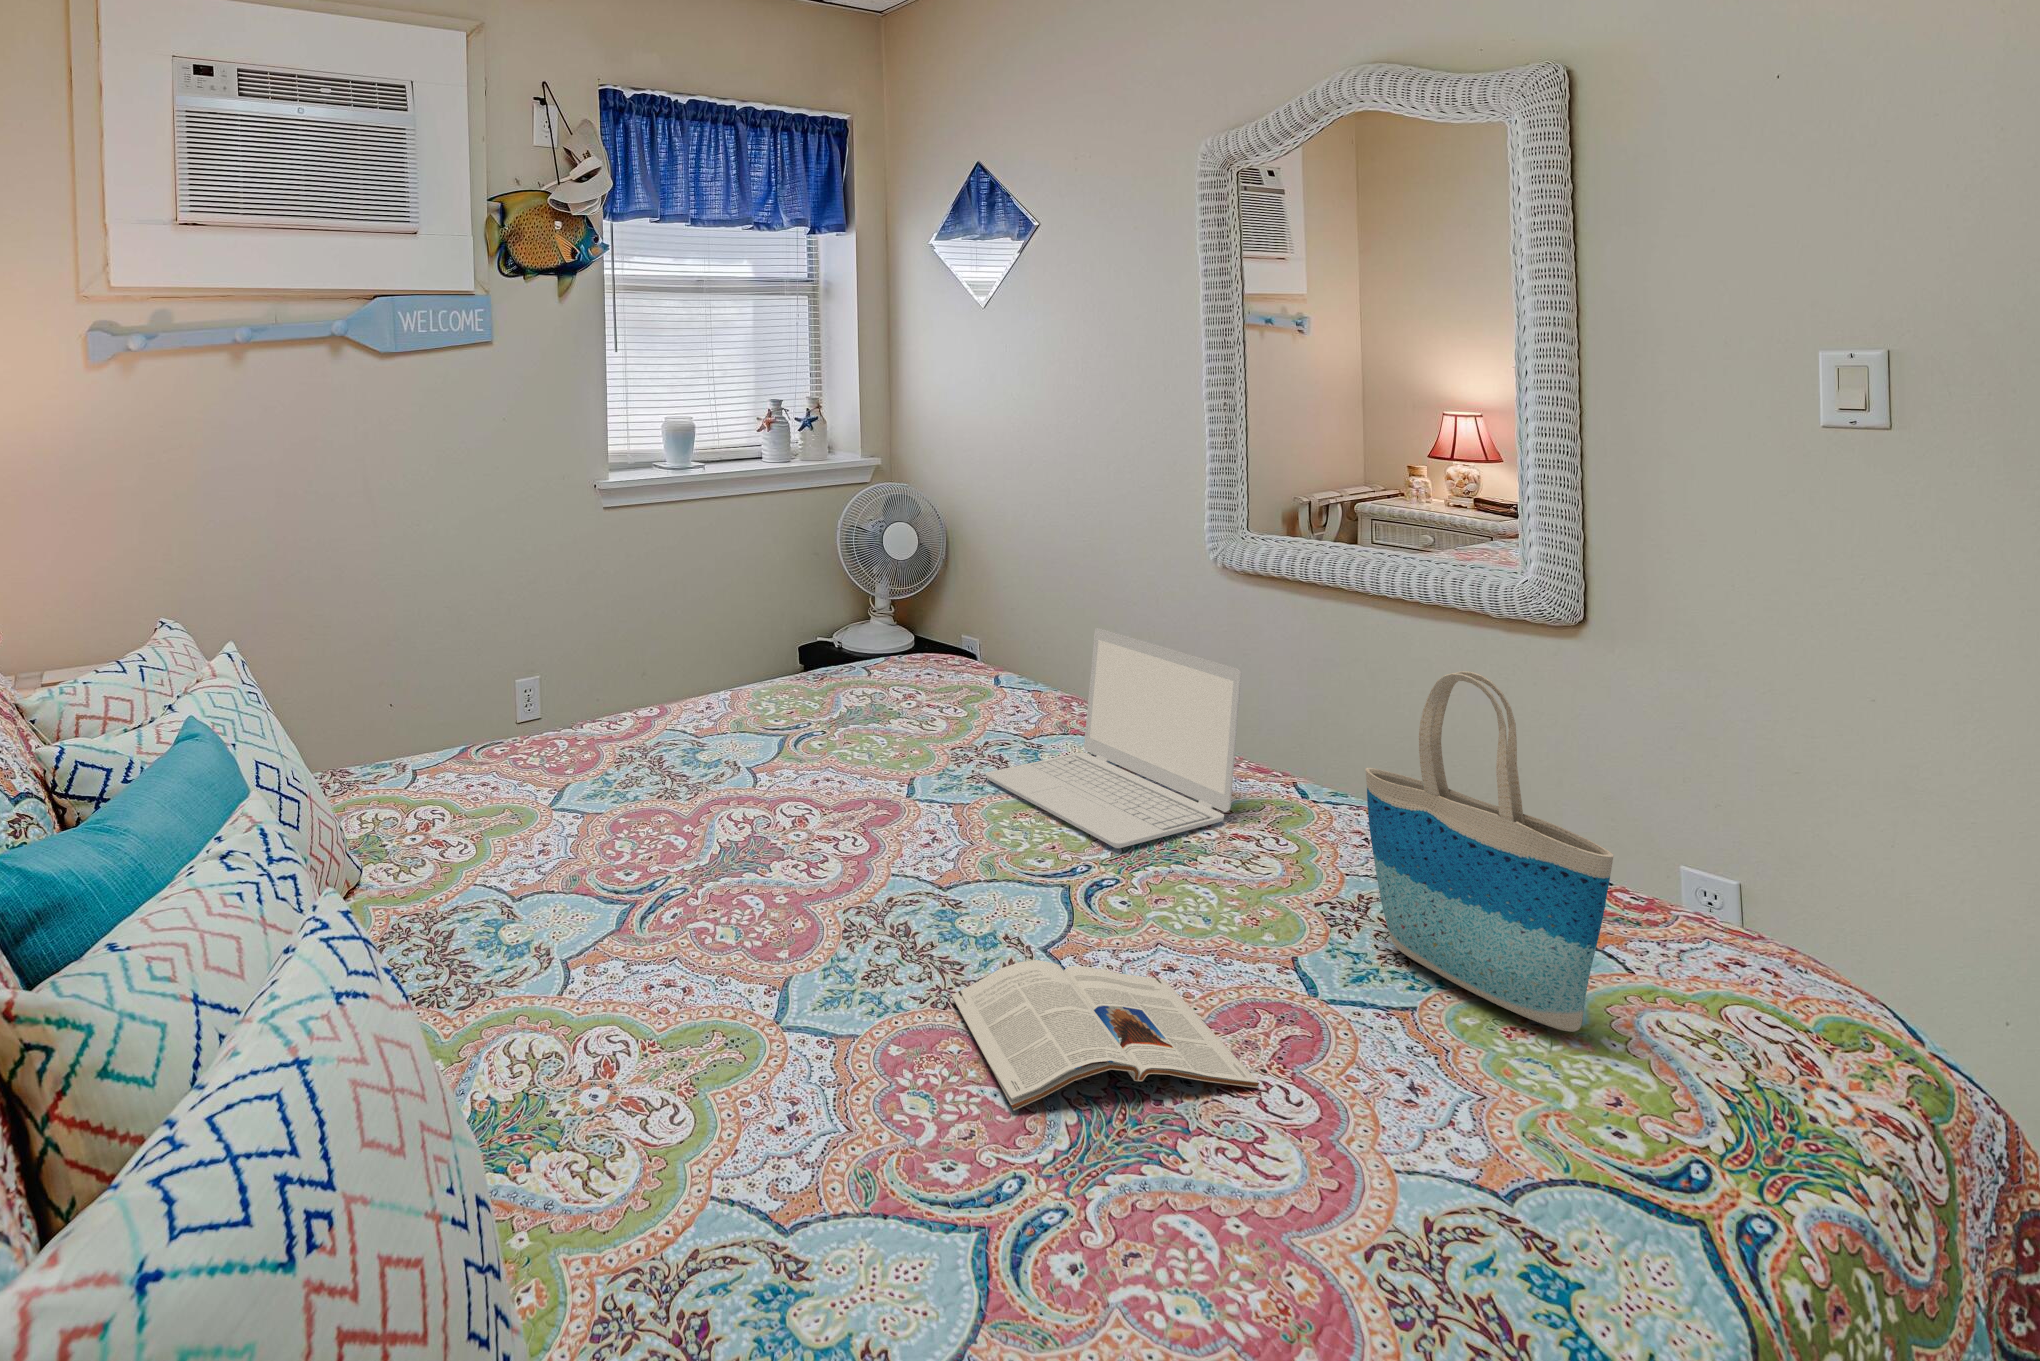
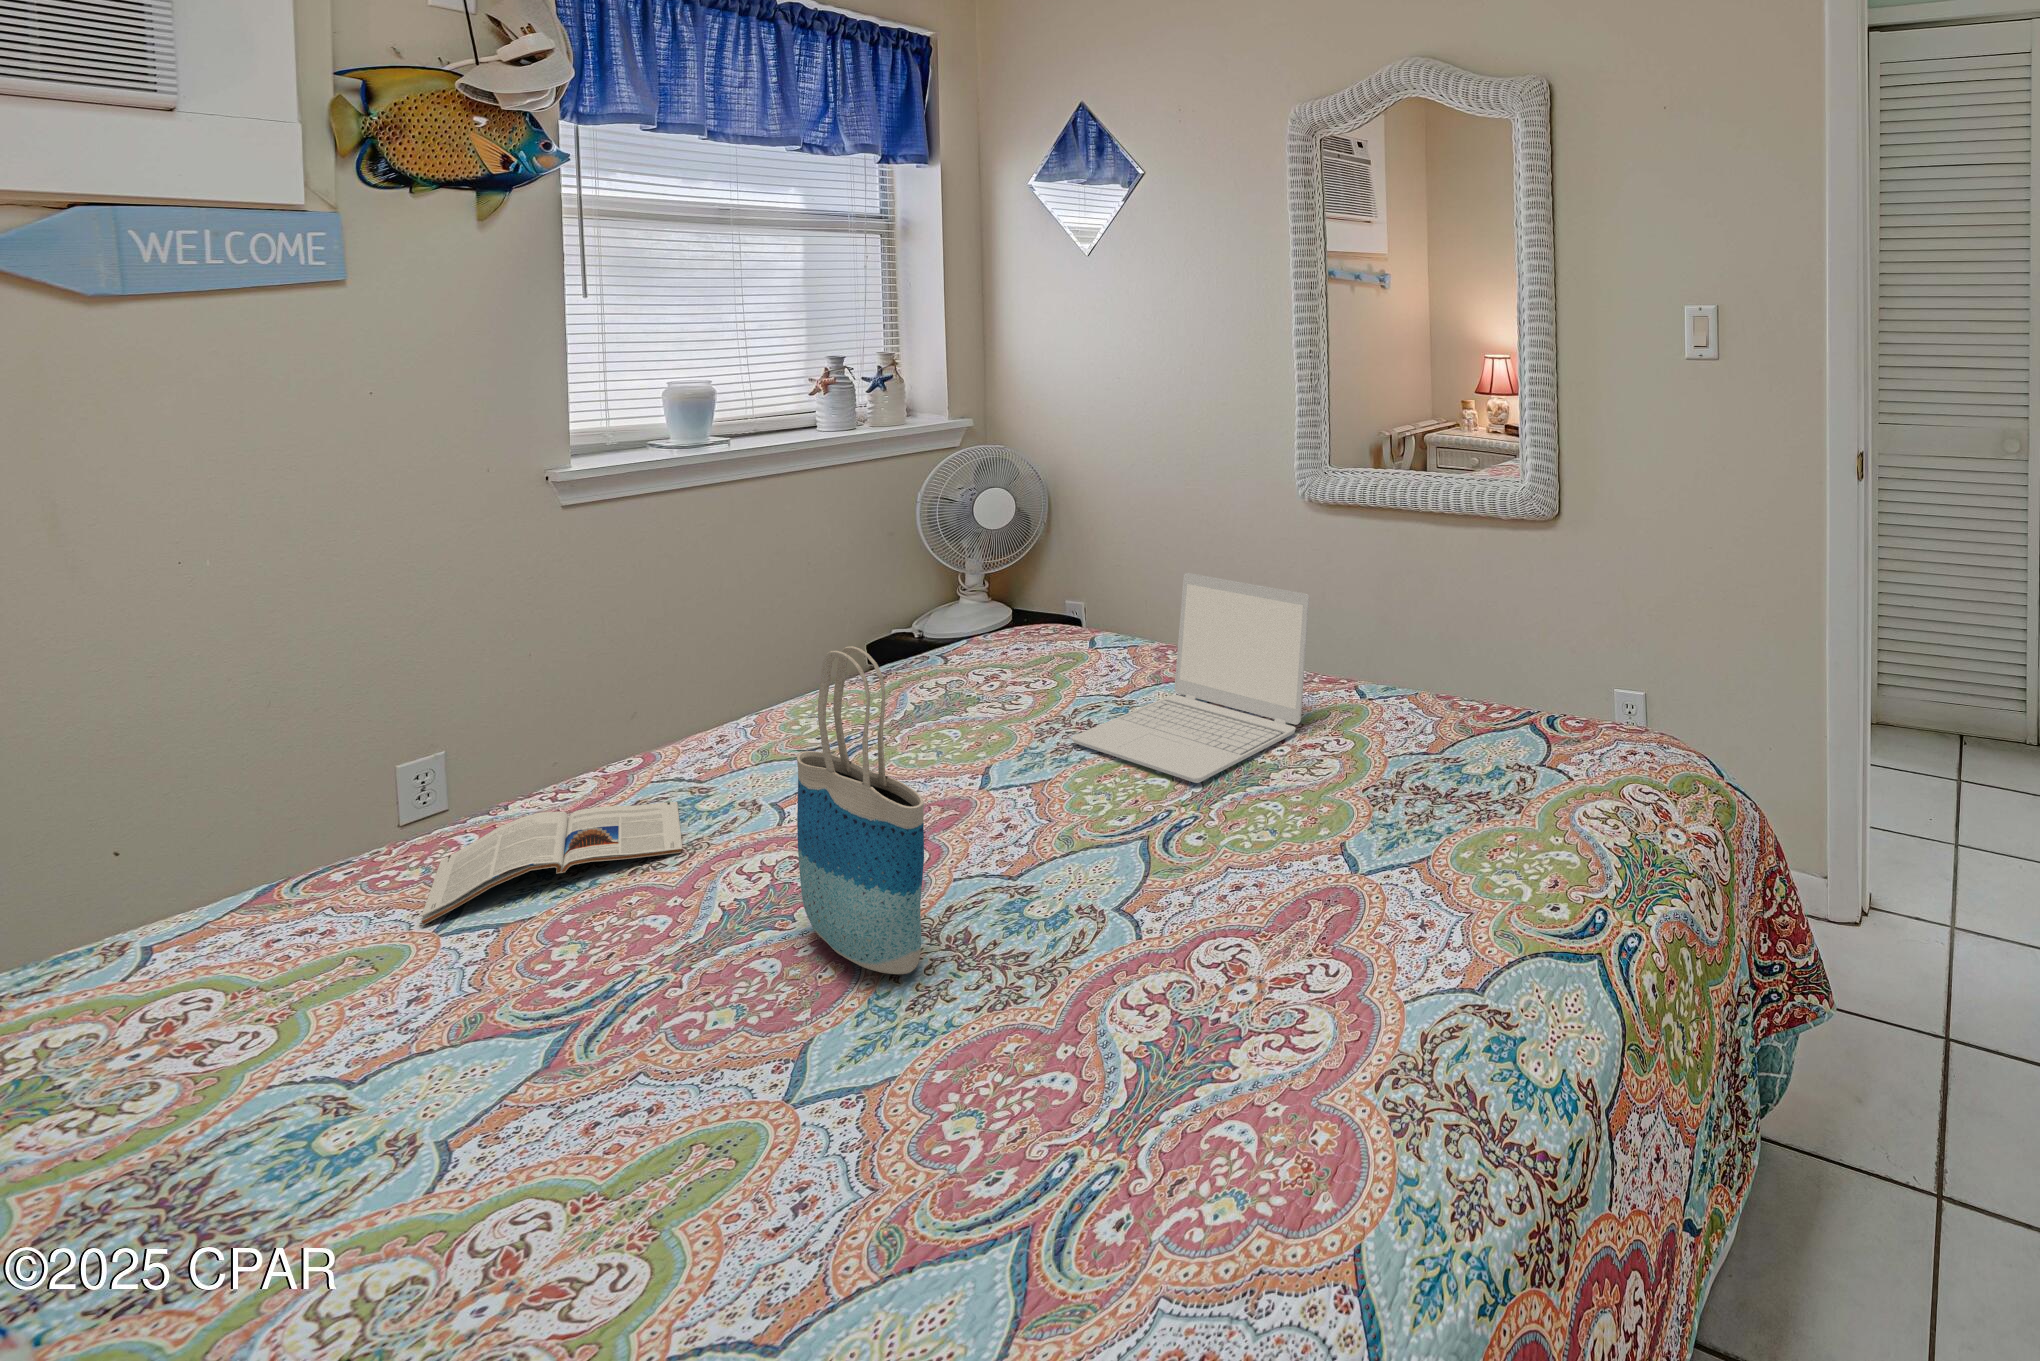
tote bag: present [1366,671,1614,1032] -> present [797,646,924,974]
magazine: present [952,960,1259,1110] -> present [421,802,682,925]

